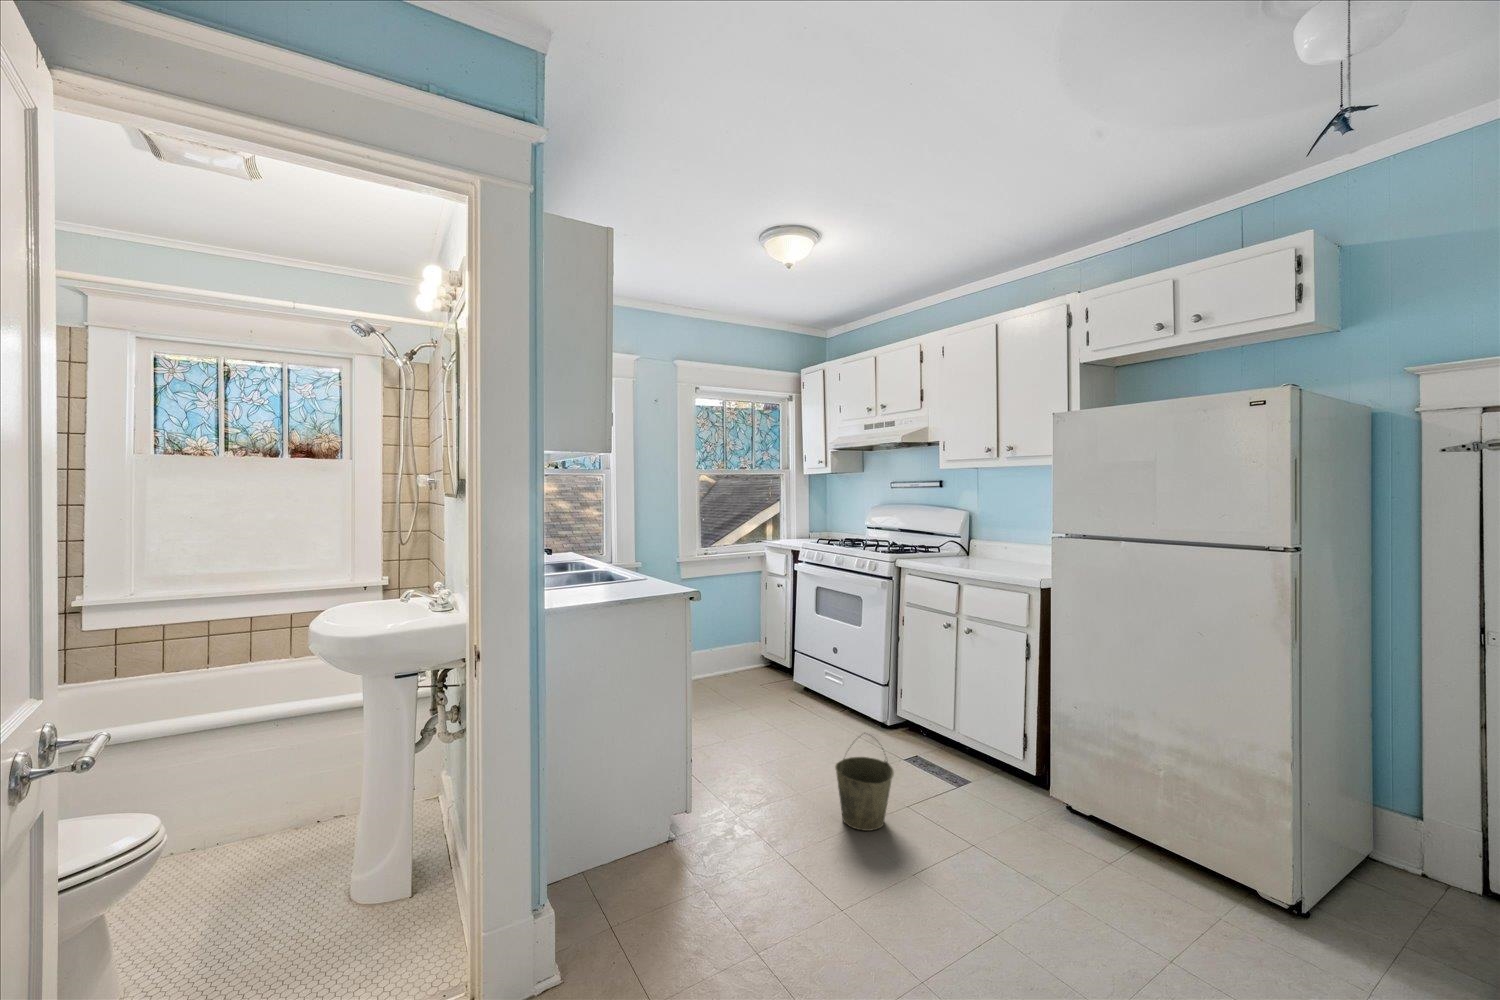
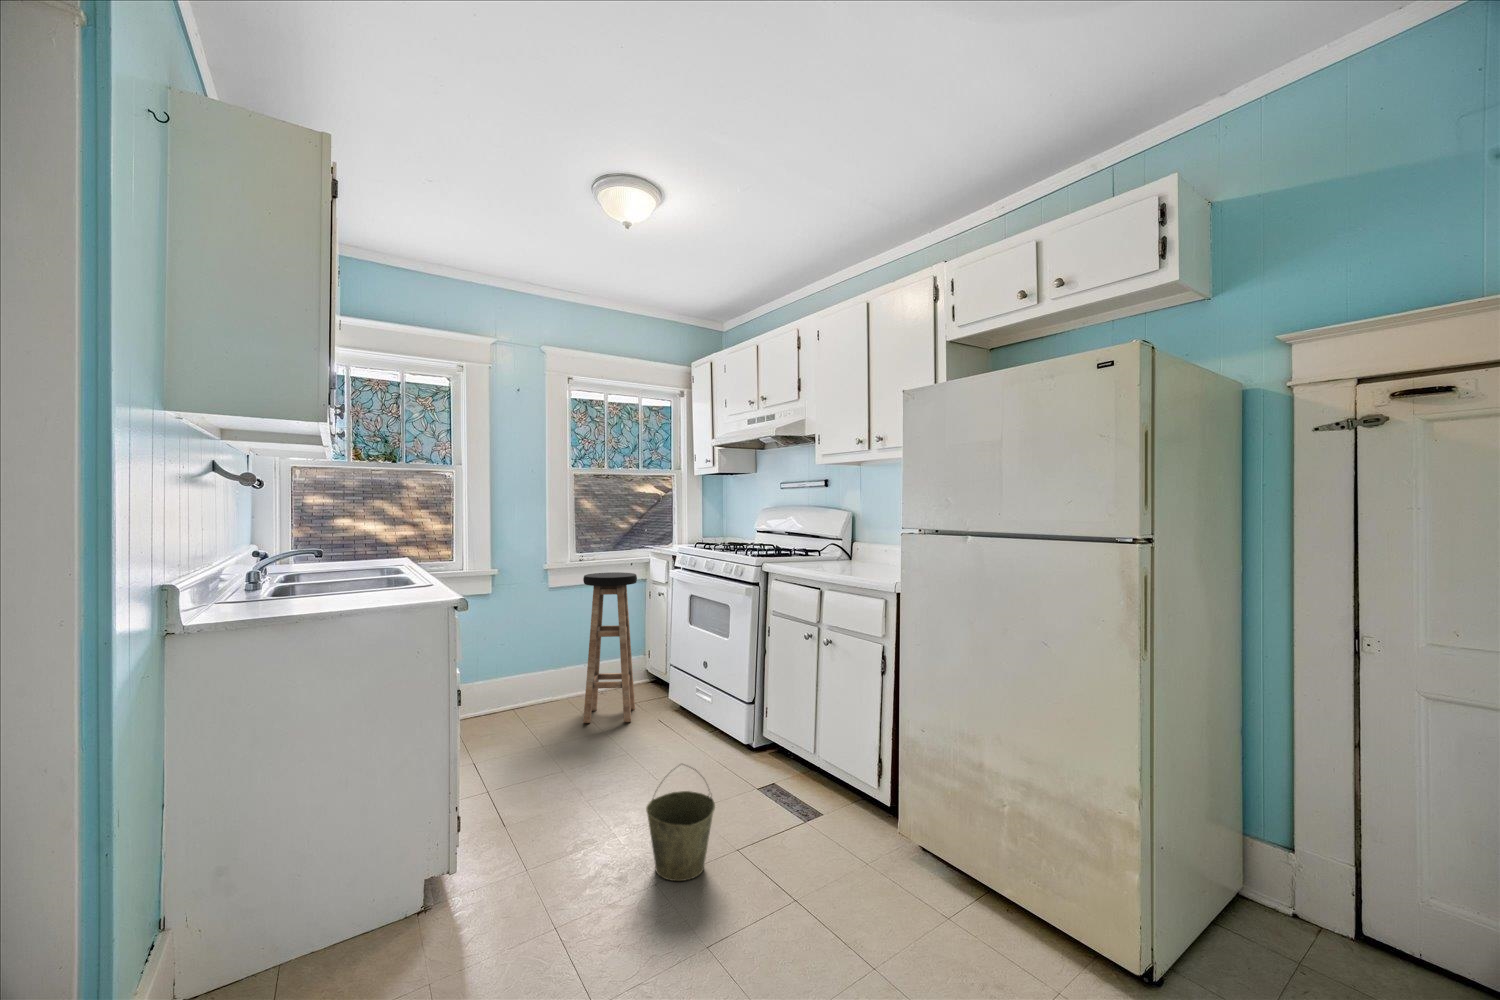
bar stool: none [720,566,767,700] -> present [583,572,637,723]

